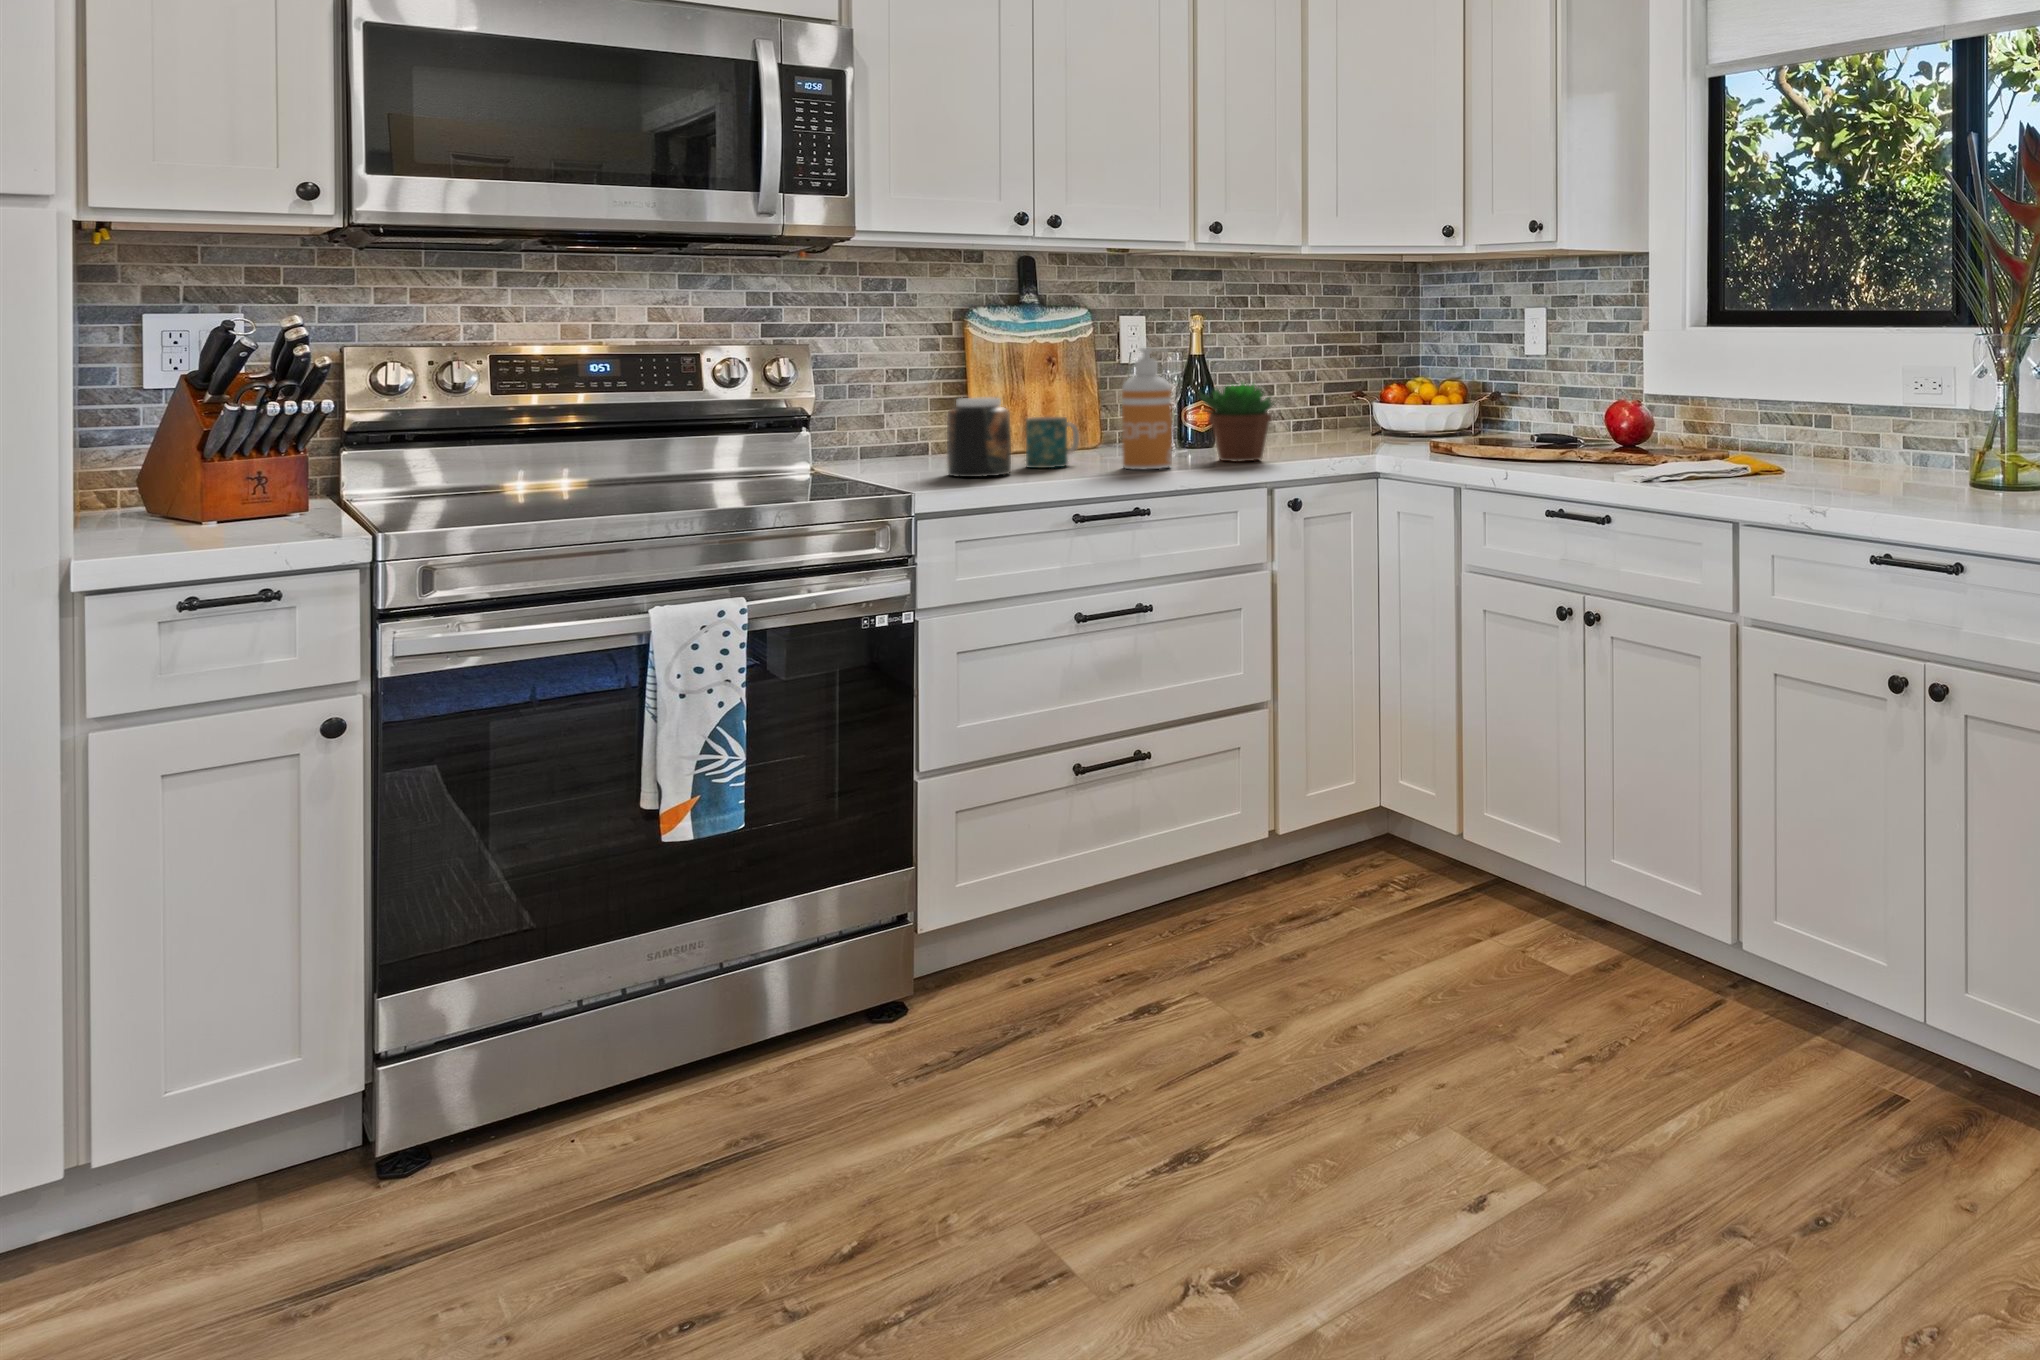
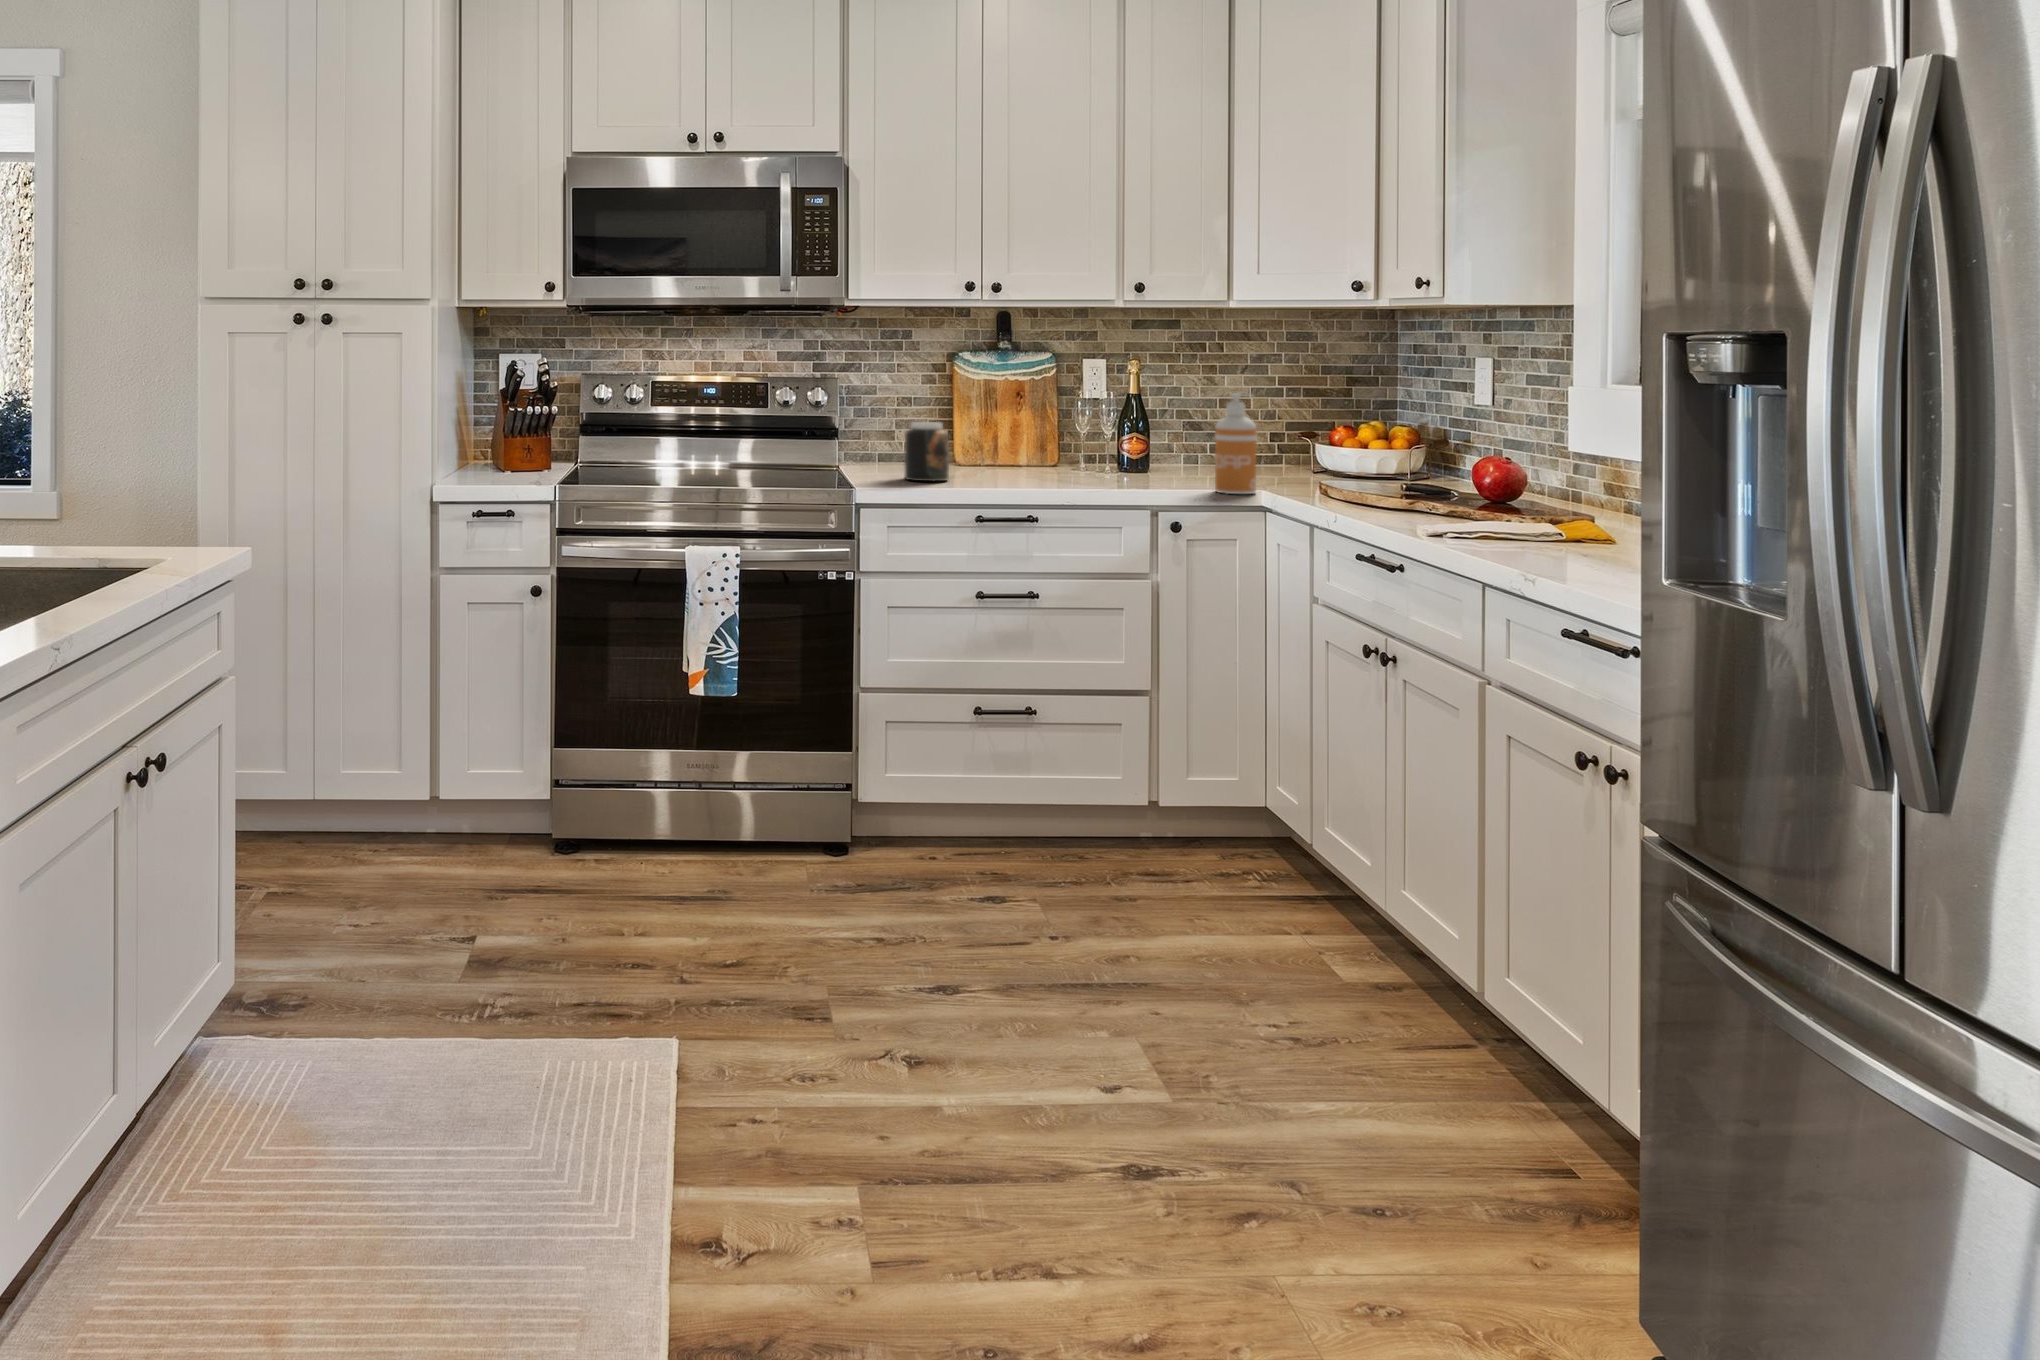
soap dispenser: present [1122,348,1172,469] -> present [1215,393,1256,494]
succulent plant: present [1200,383,1274,462] -> none [1111,417,1177,485]
mug: present [1026,417,1079,468] -> none [970,439,1014,479]

